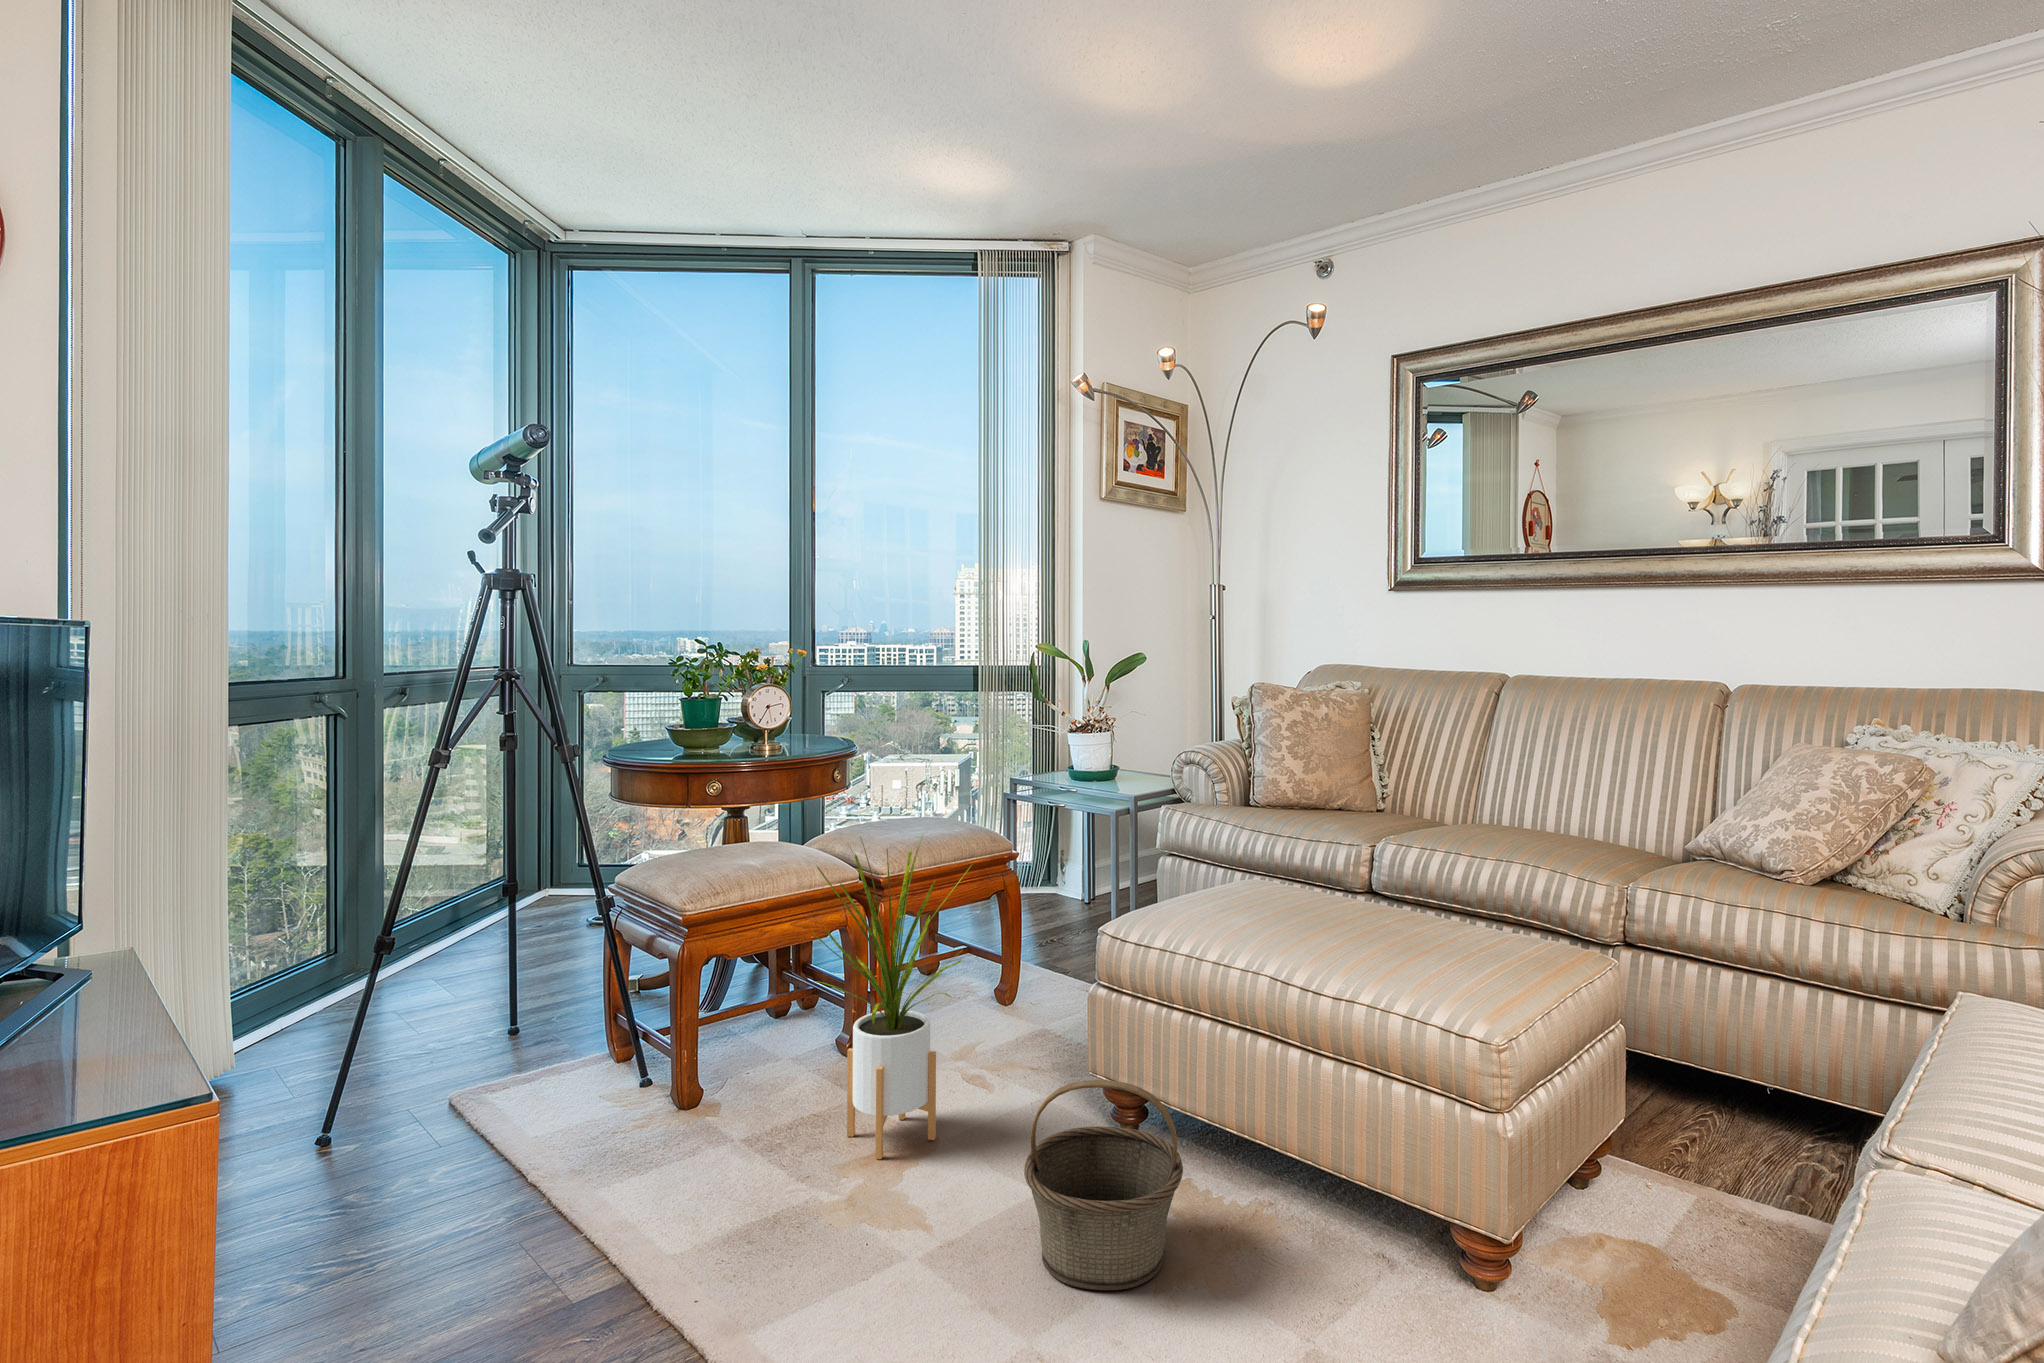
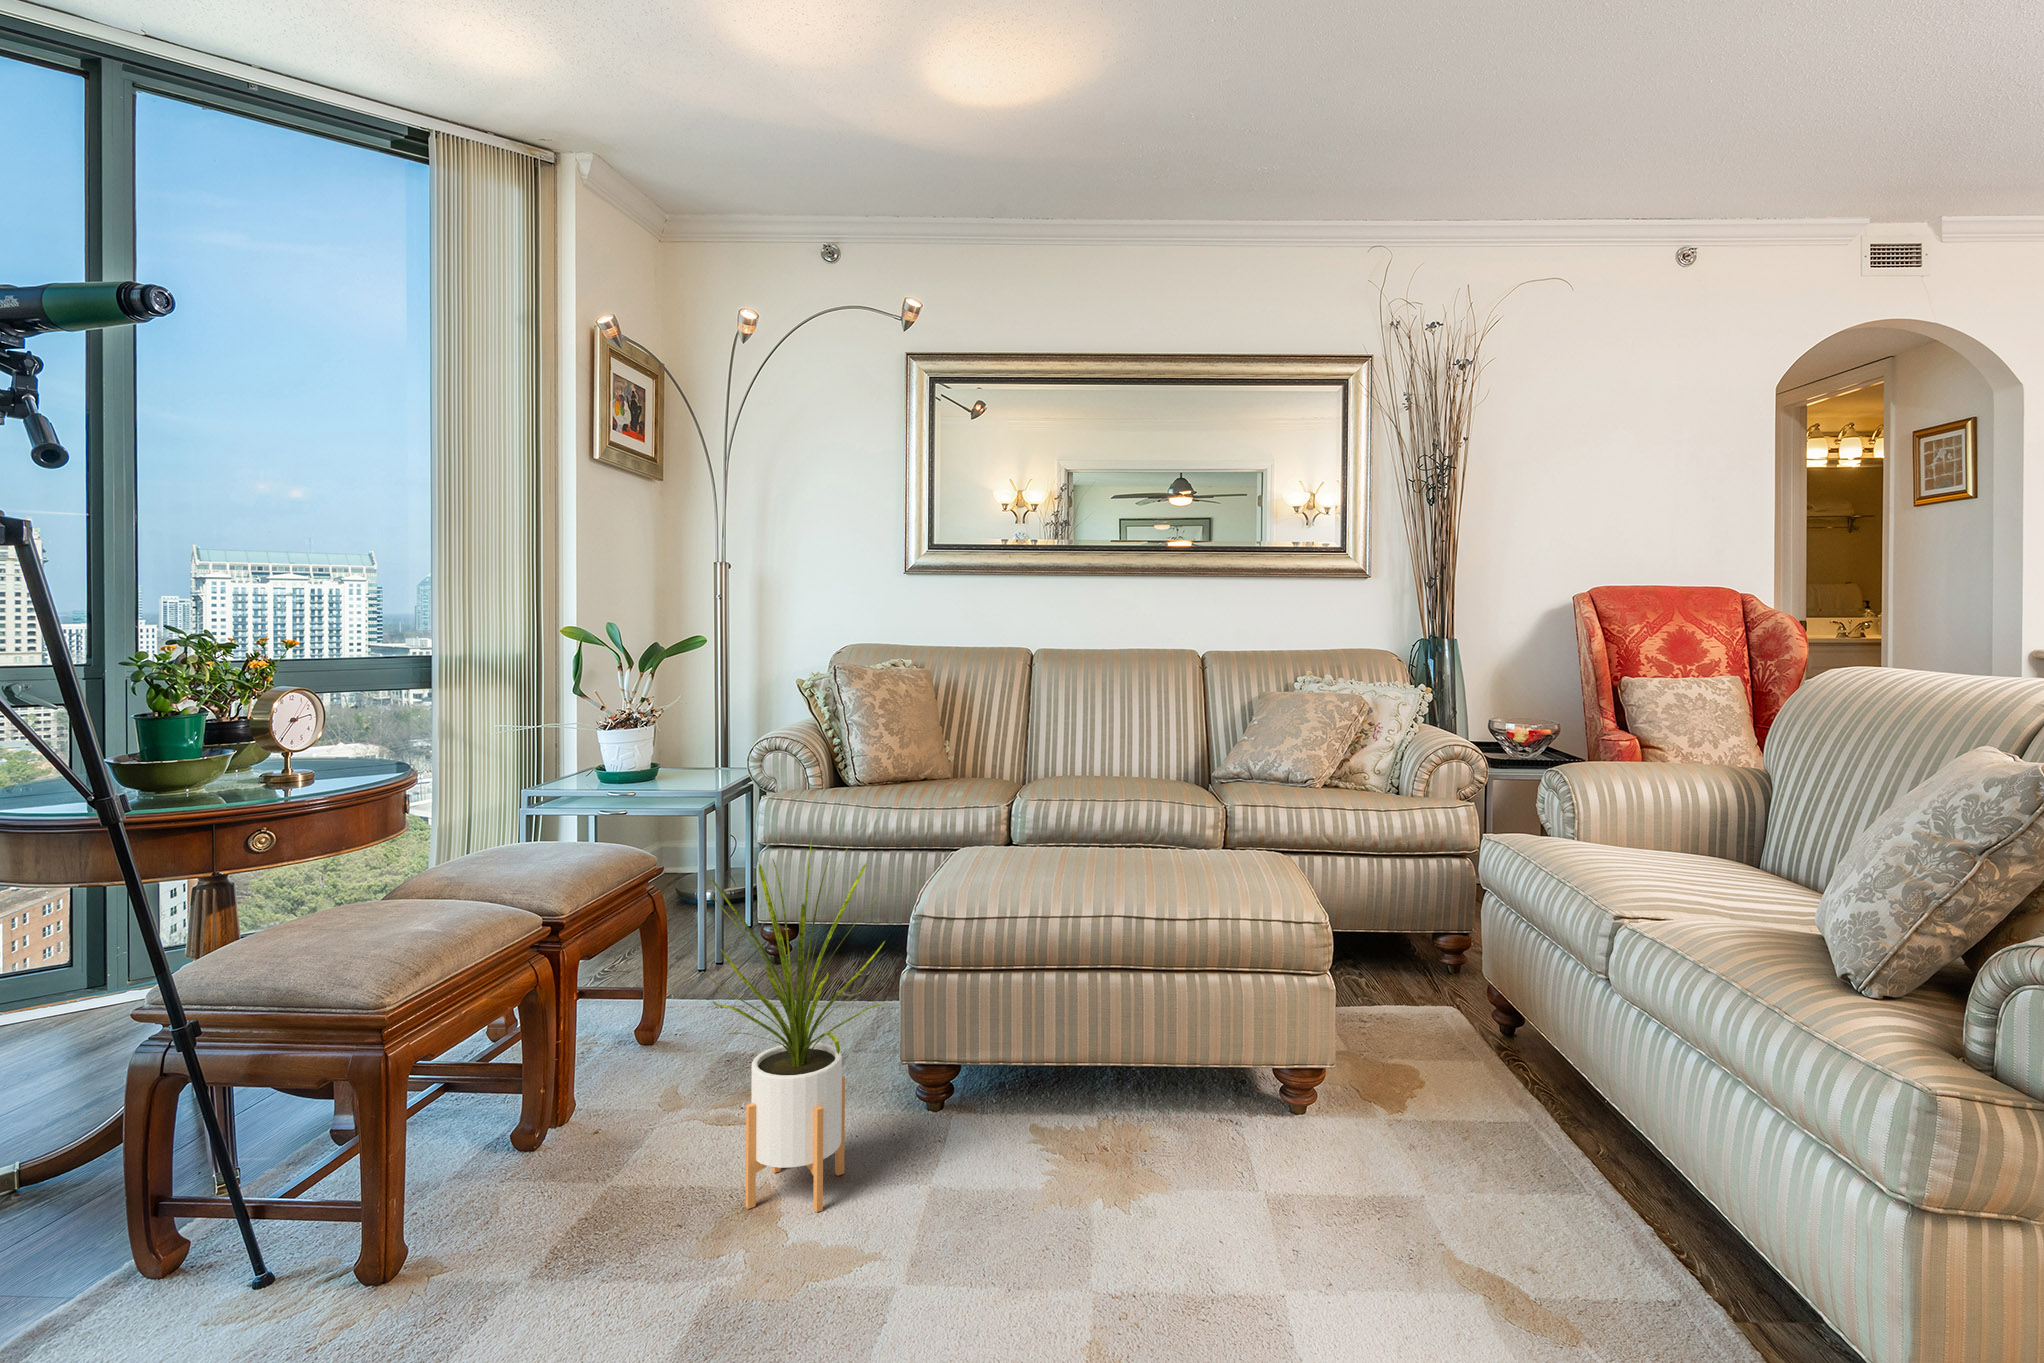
basket: present [1024,1080,1183,1290] -> none [1053,1022,1203,1215]

